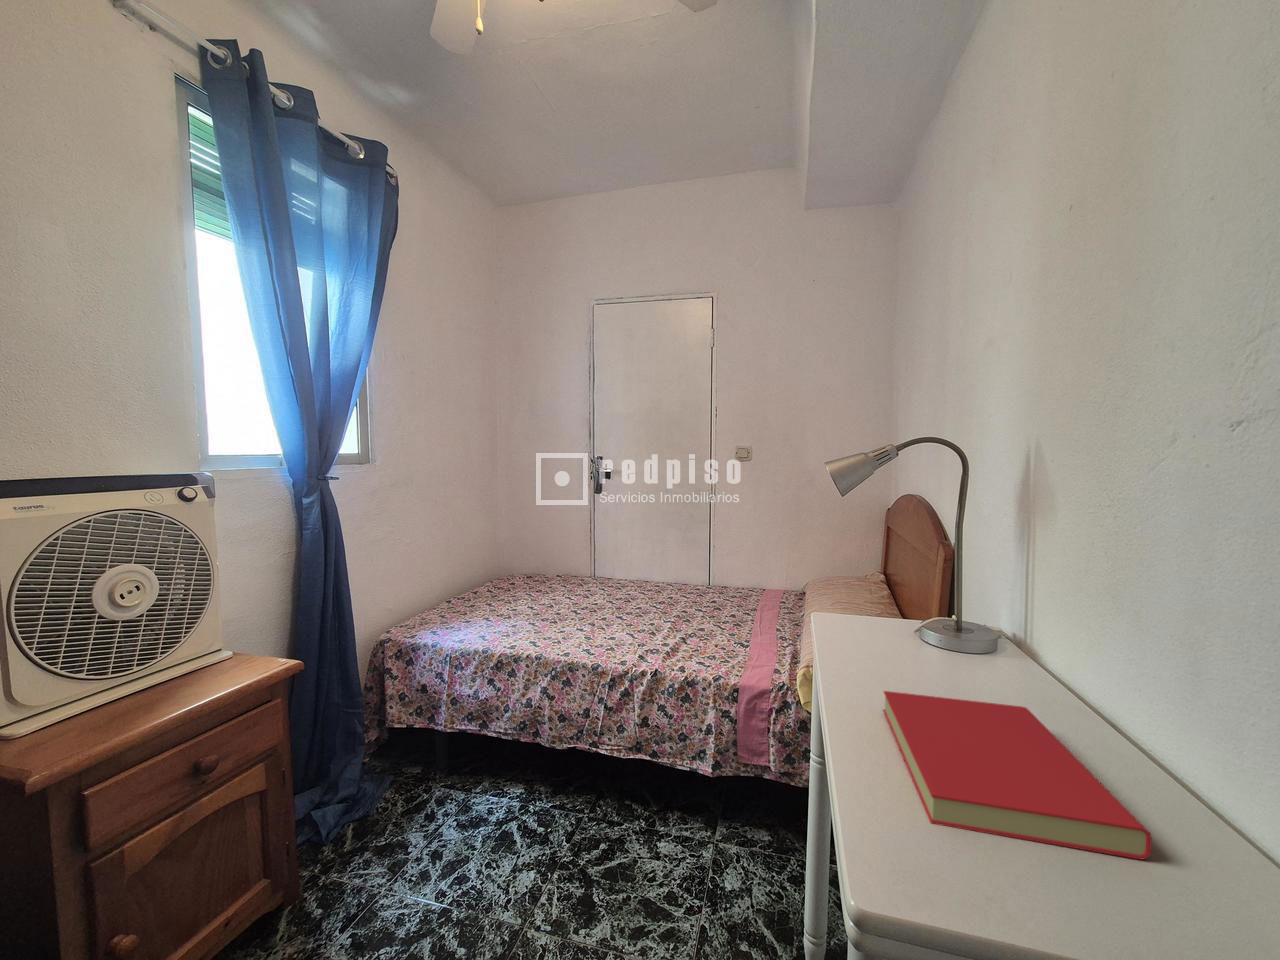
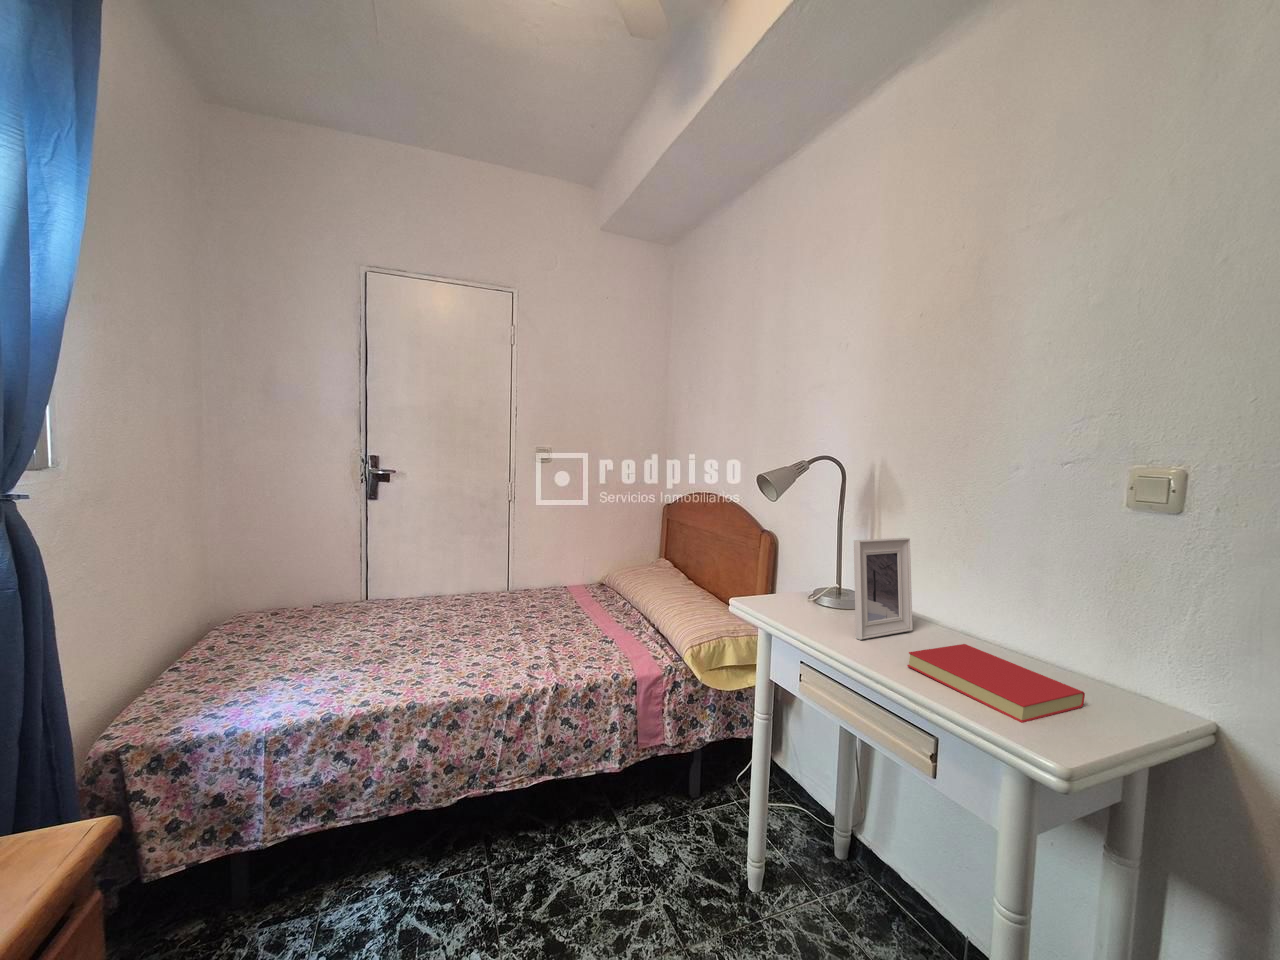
picture frame: none [876,535,1003,681] -> present [854,538,913,640]

